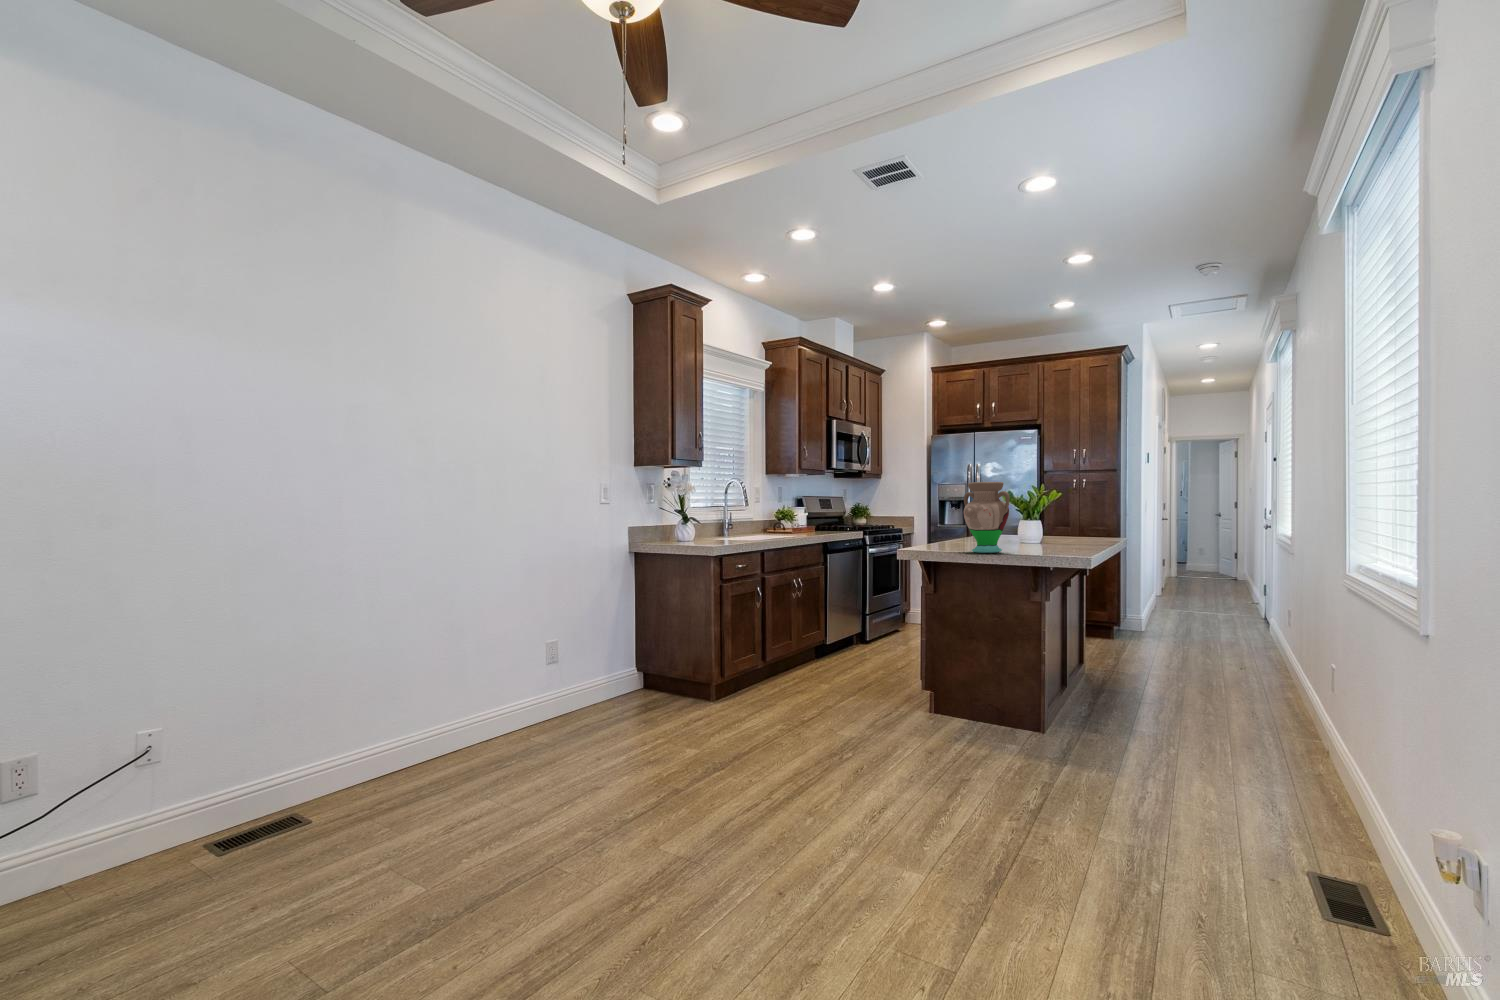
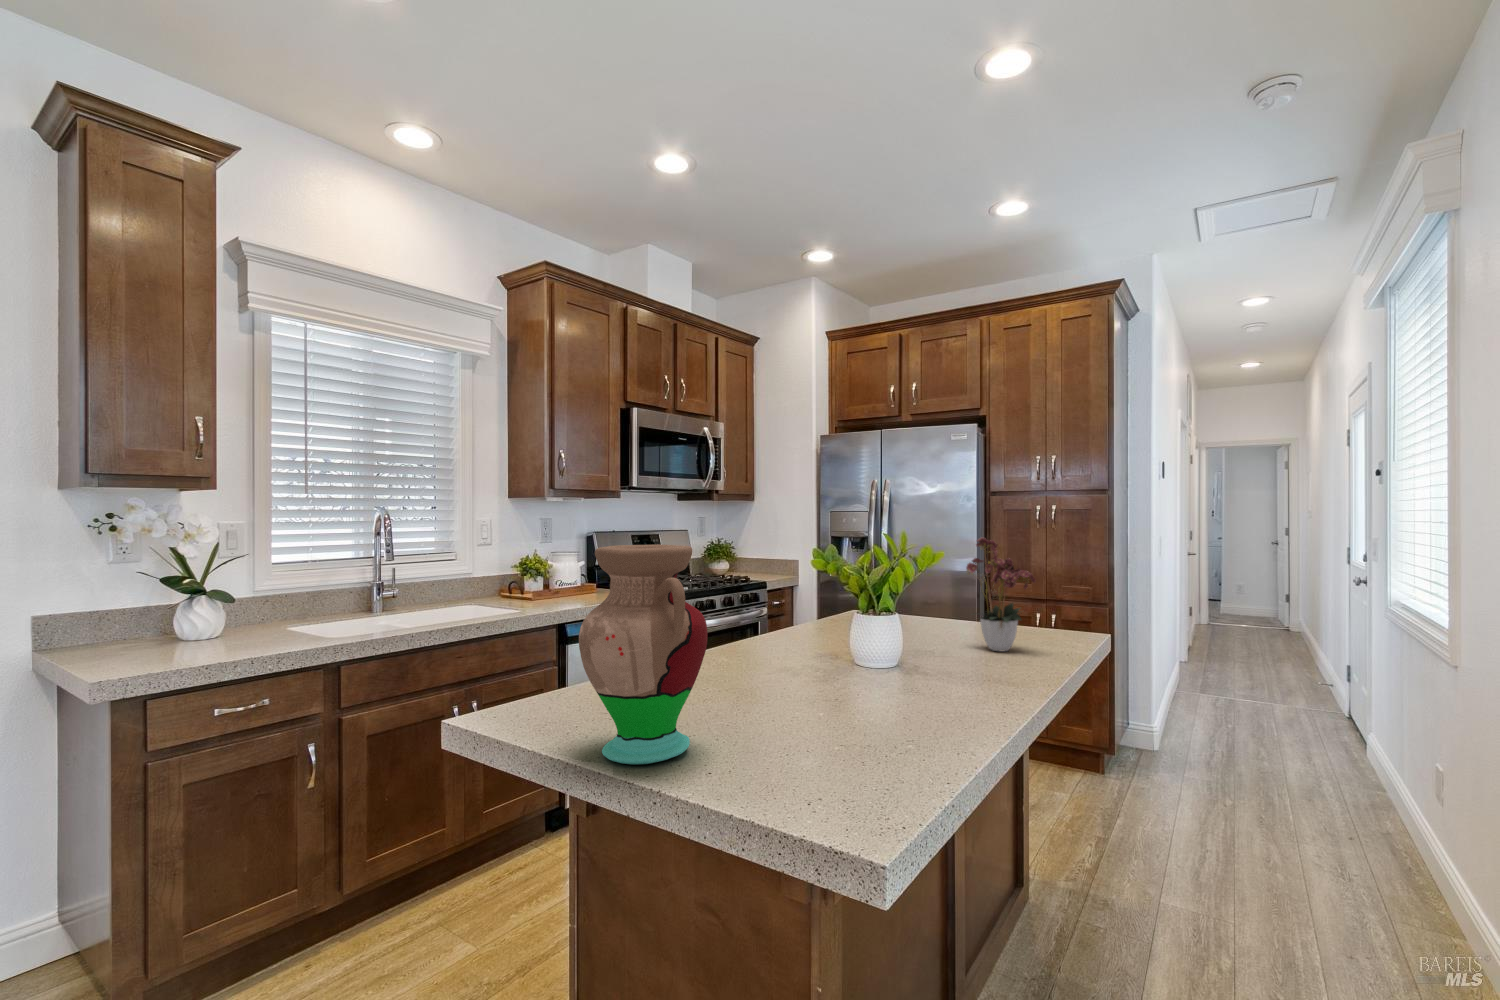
flower arrangement: none [1059,487,1100,542] -> present [966,538,1036,651]

